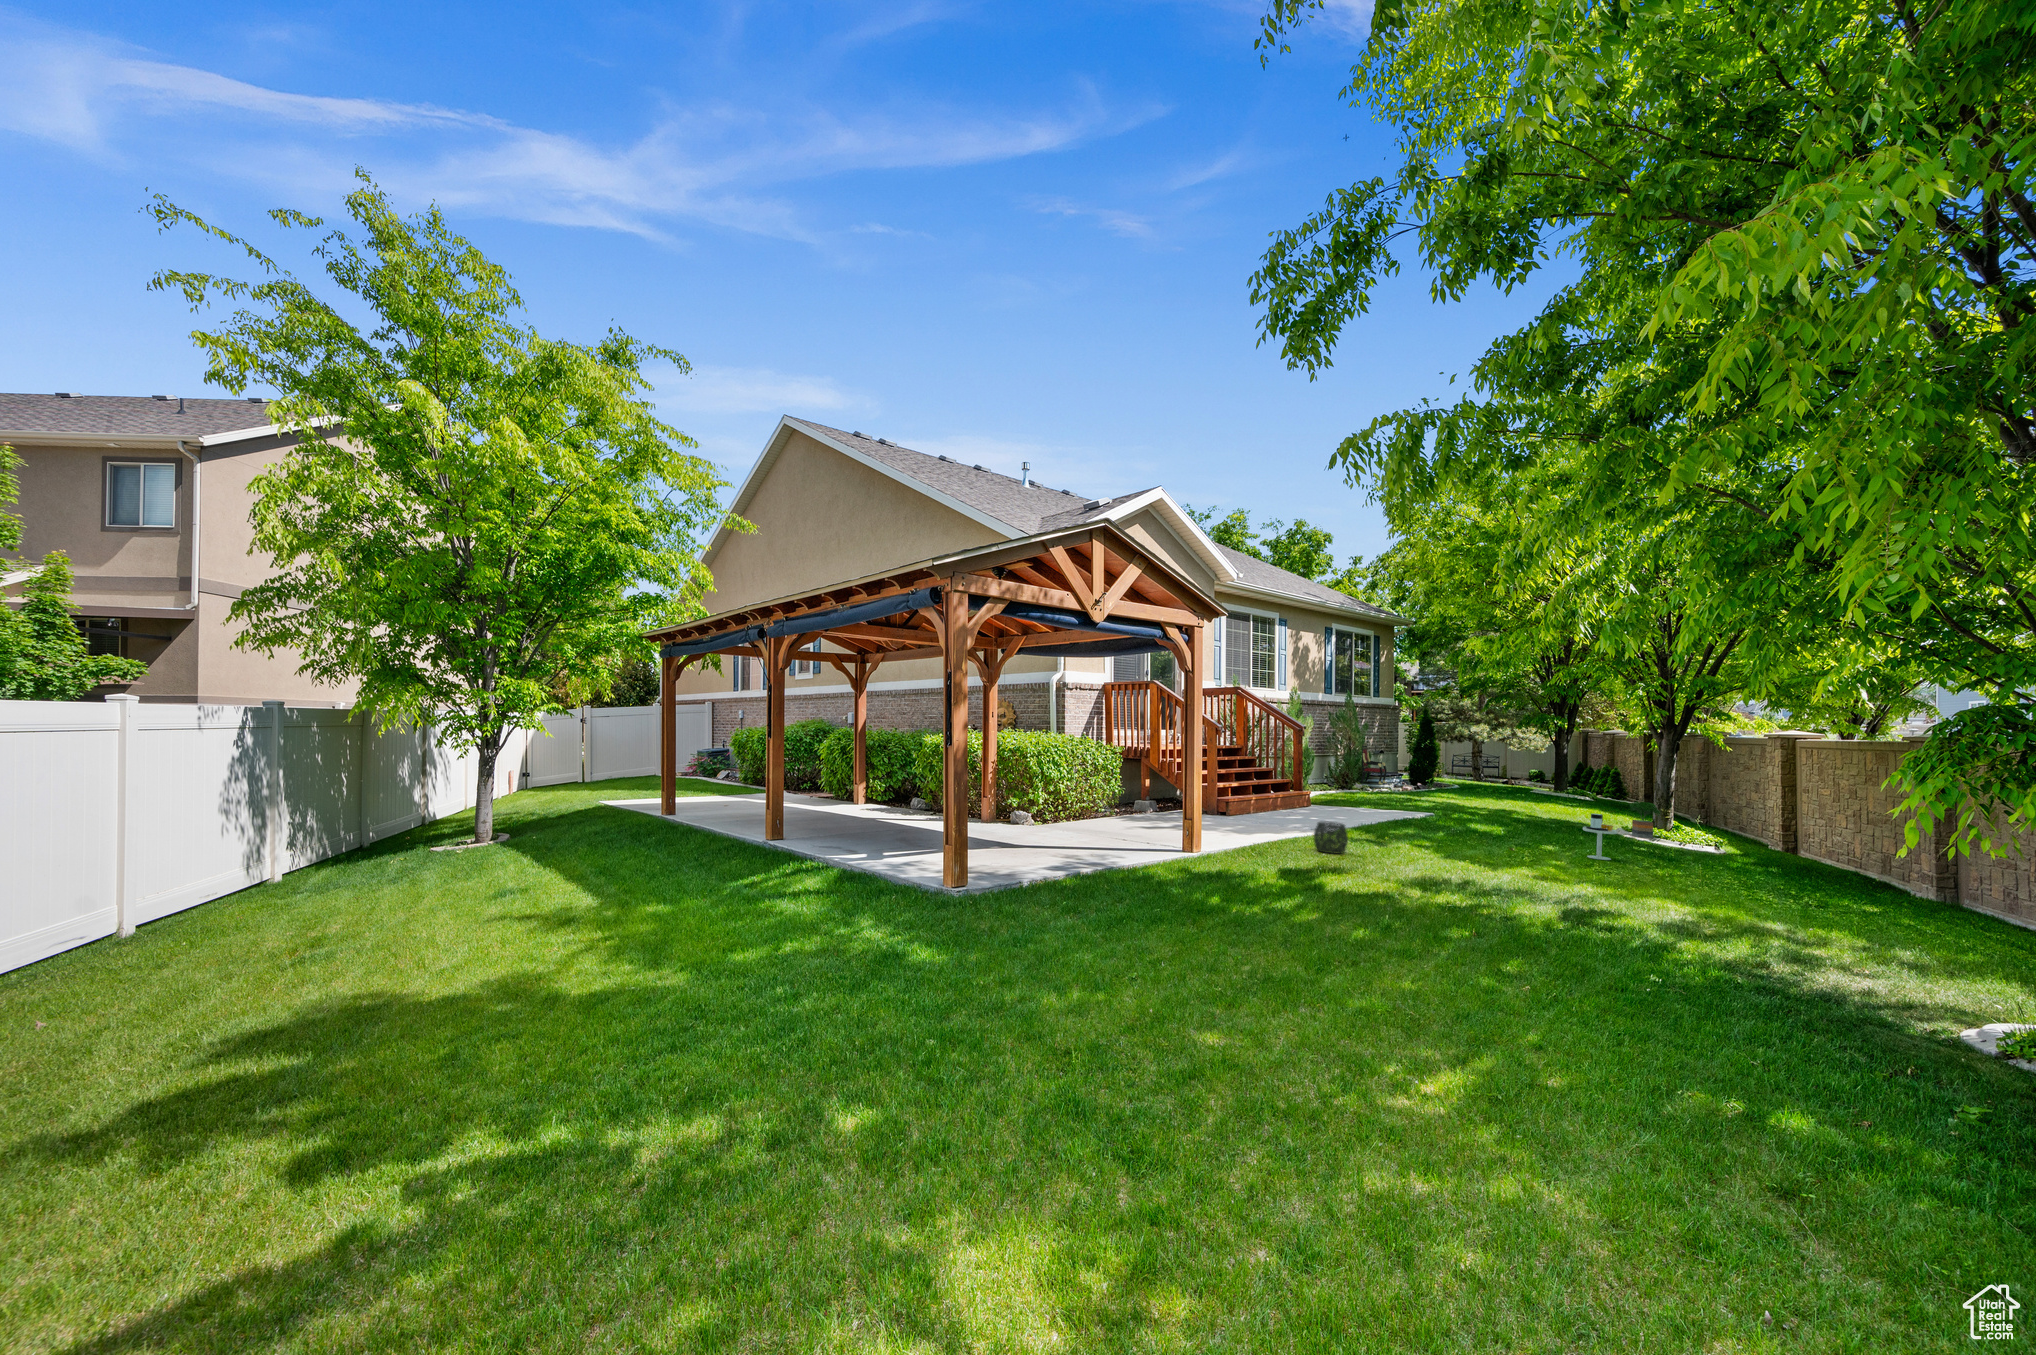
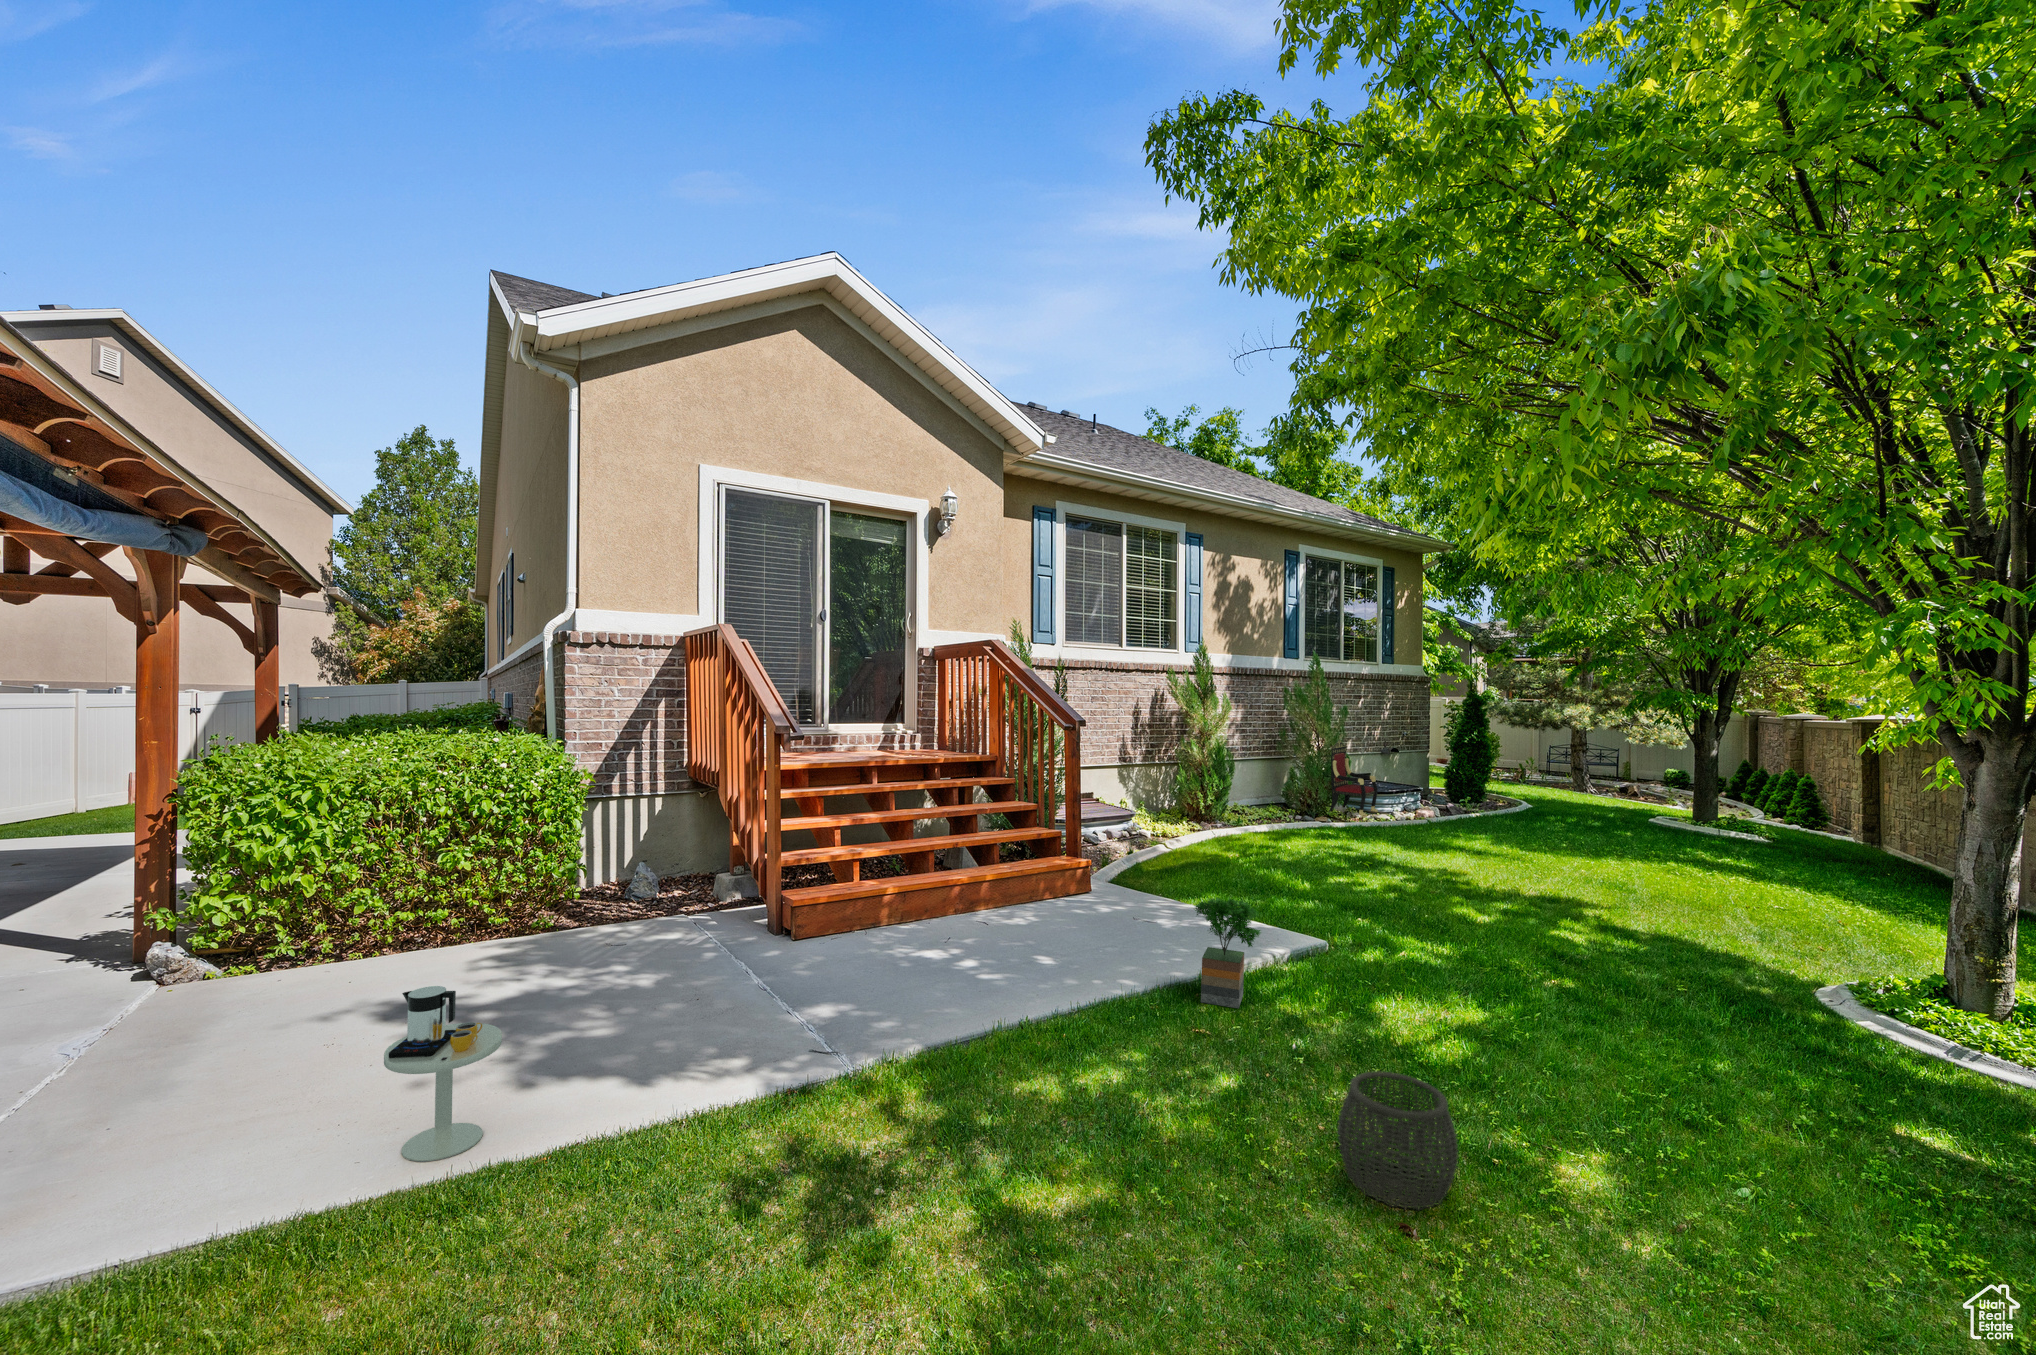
potted tree: present [1630,802,1660,838] -> present [1195,897,1261,1008]
side table: present [1583,814,1617,860] -> present [384,986,502,1162]
woven basket: present [1314,822,1348,854] -> present [1338,1071,1458,1210]

